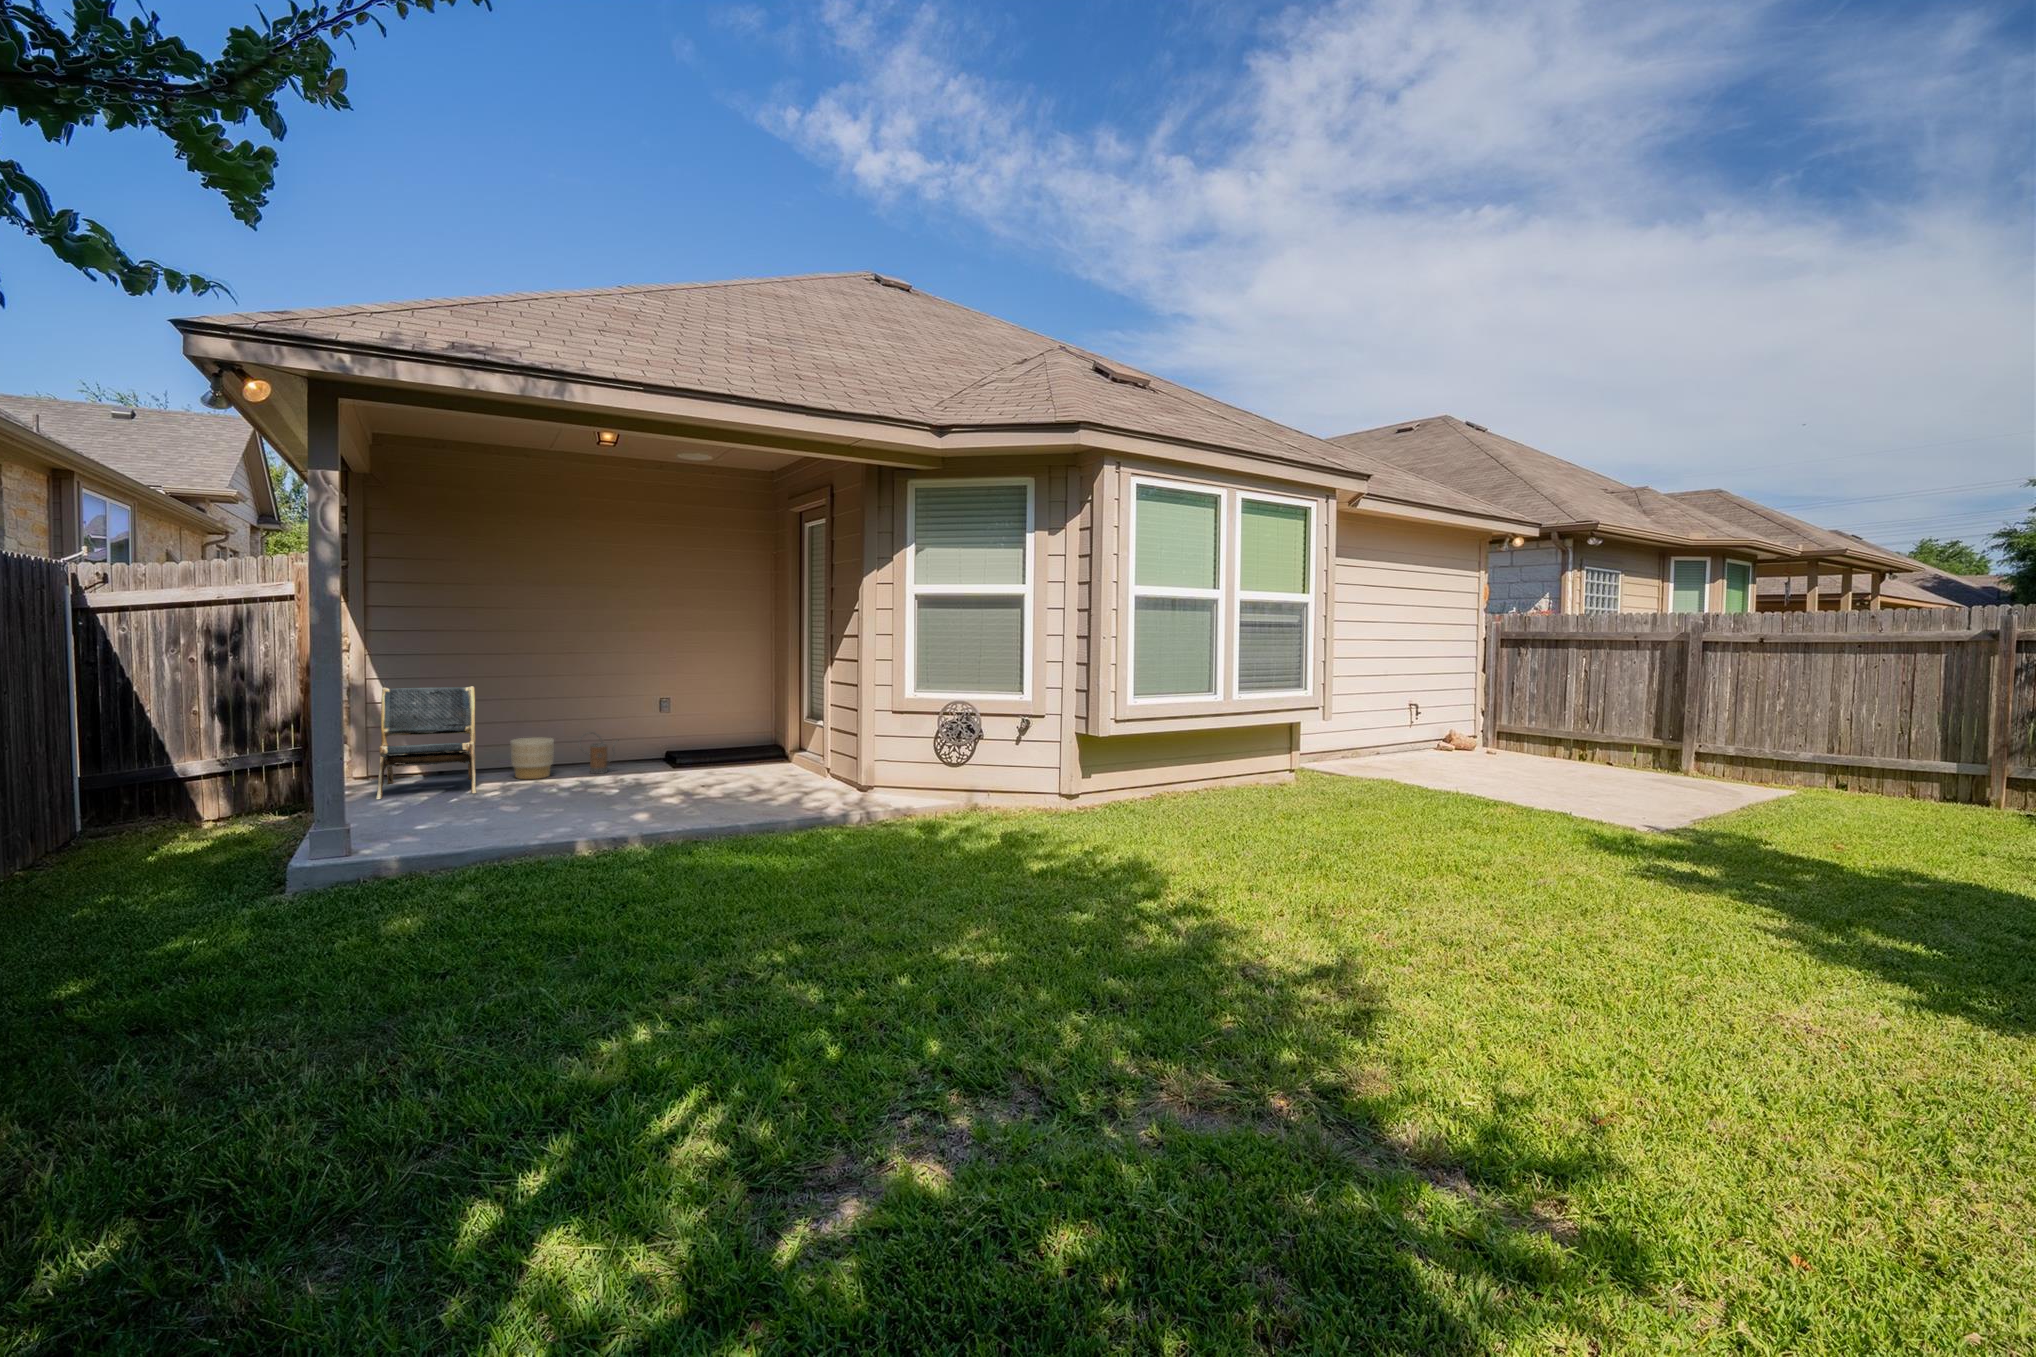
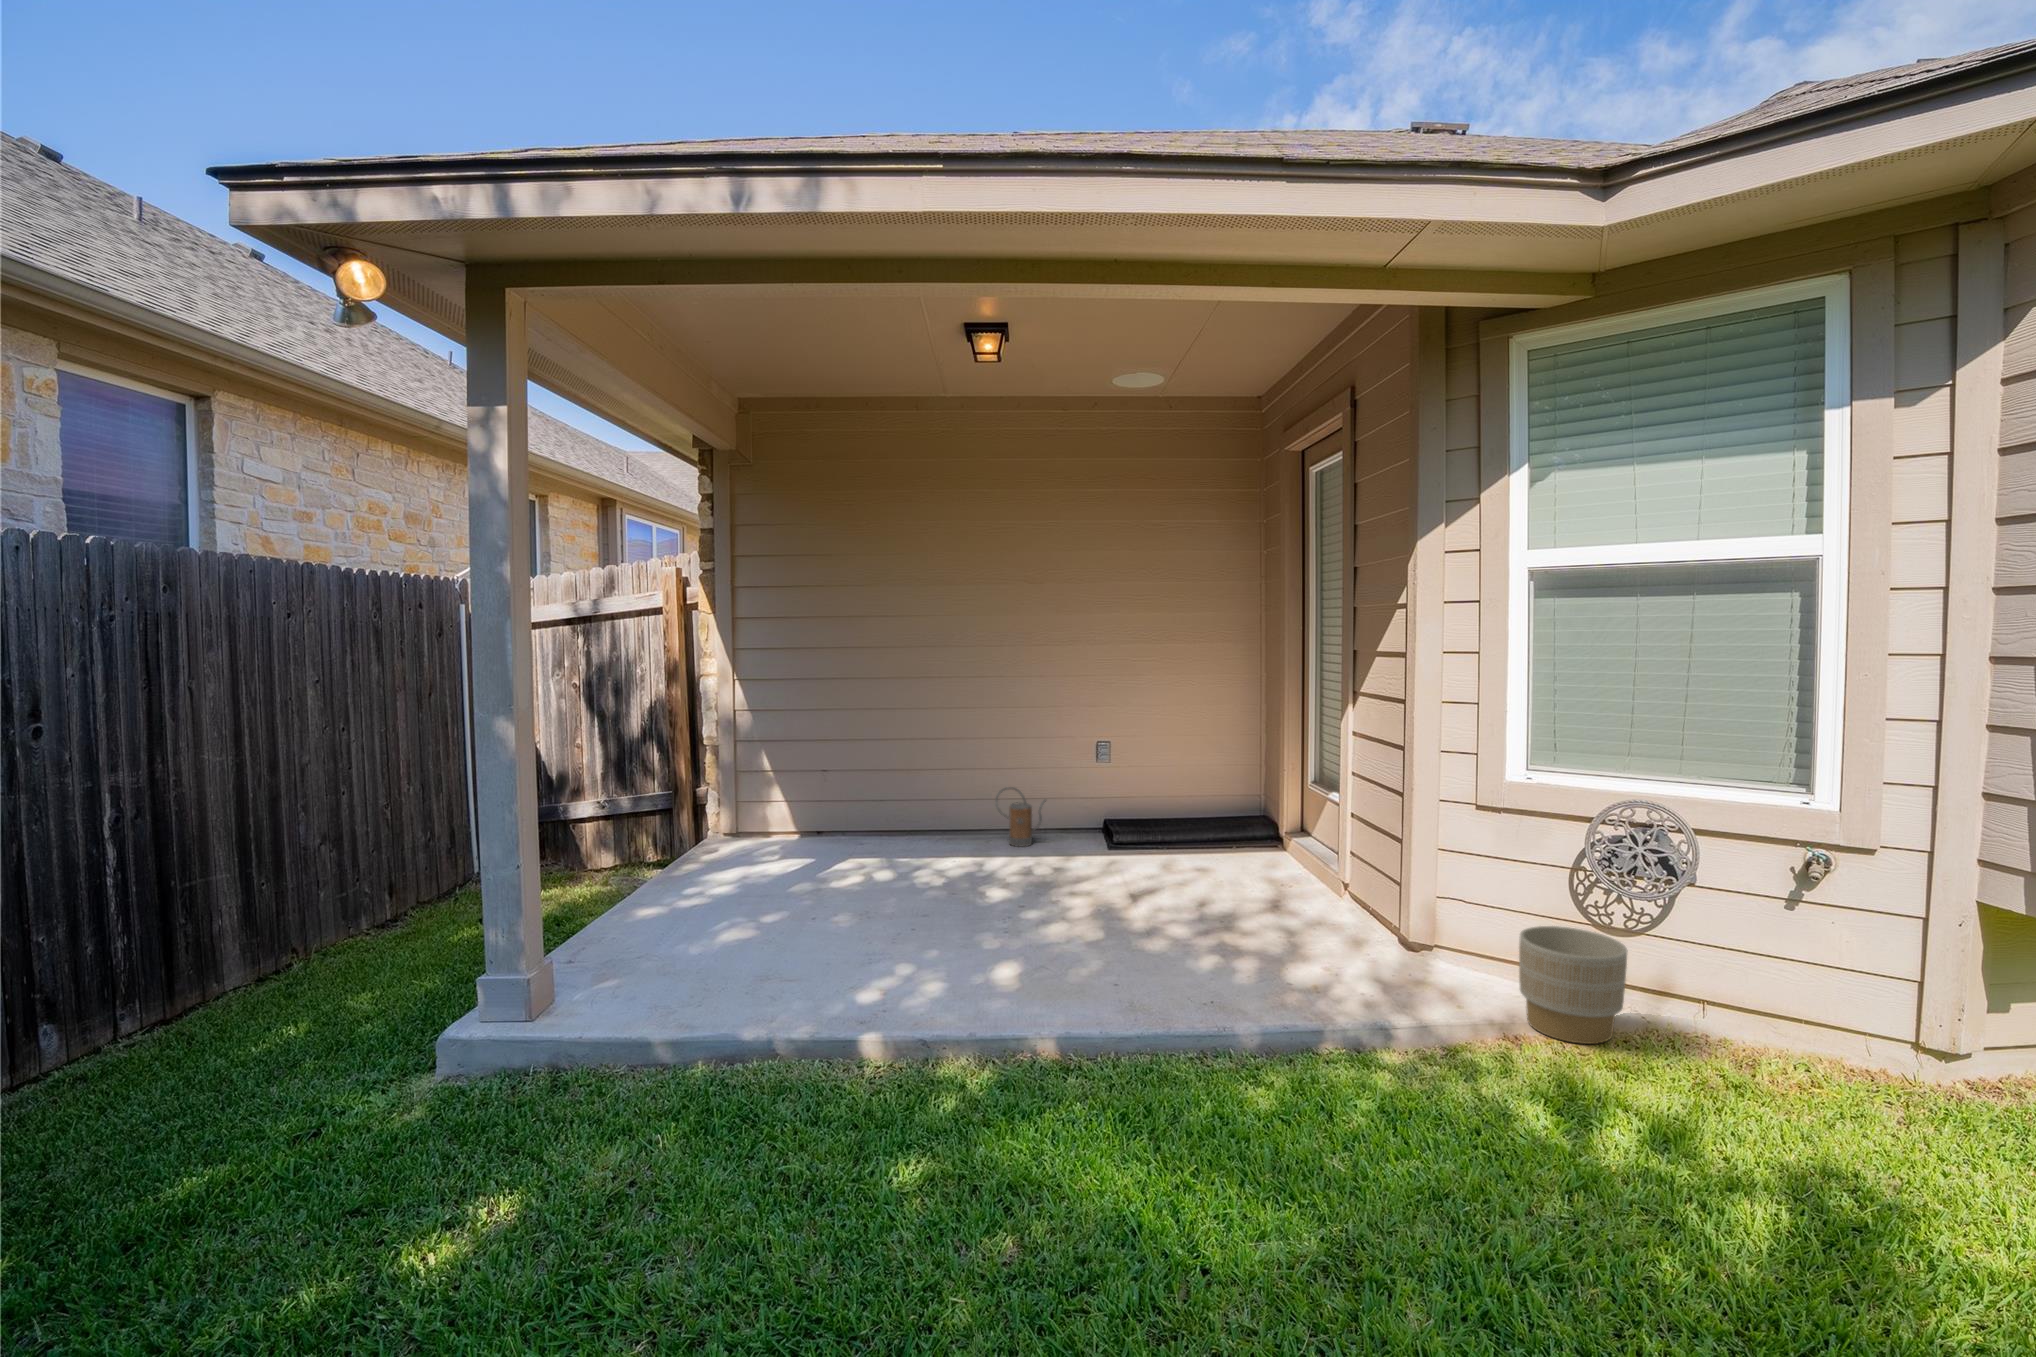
lounge chair: present [376,686,477,799] -> none [742,719,875,869]
planter: present [511,738,554,779] -> present [1519,926,1628,1044]

